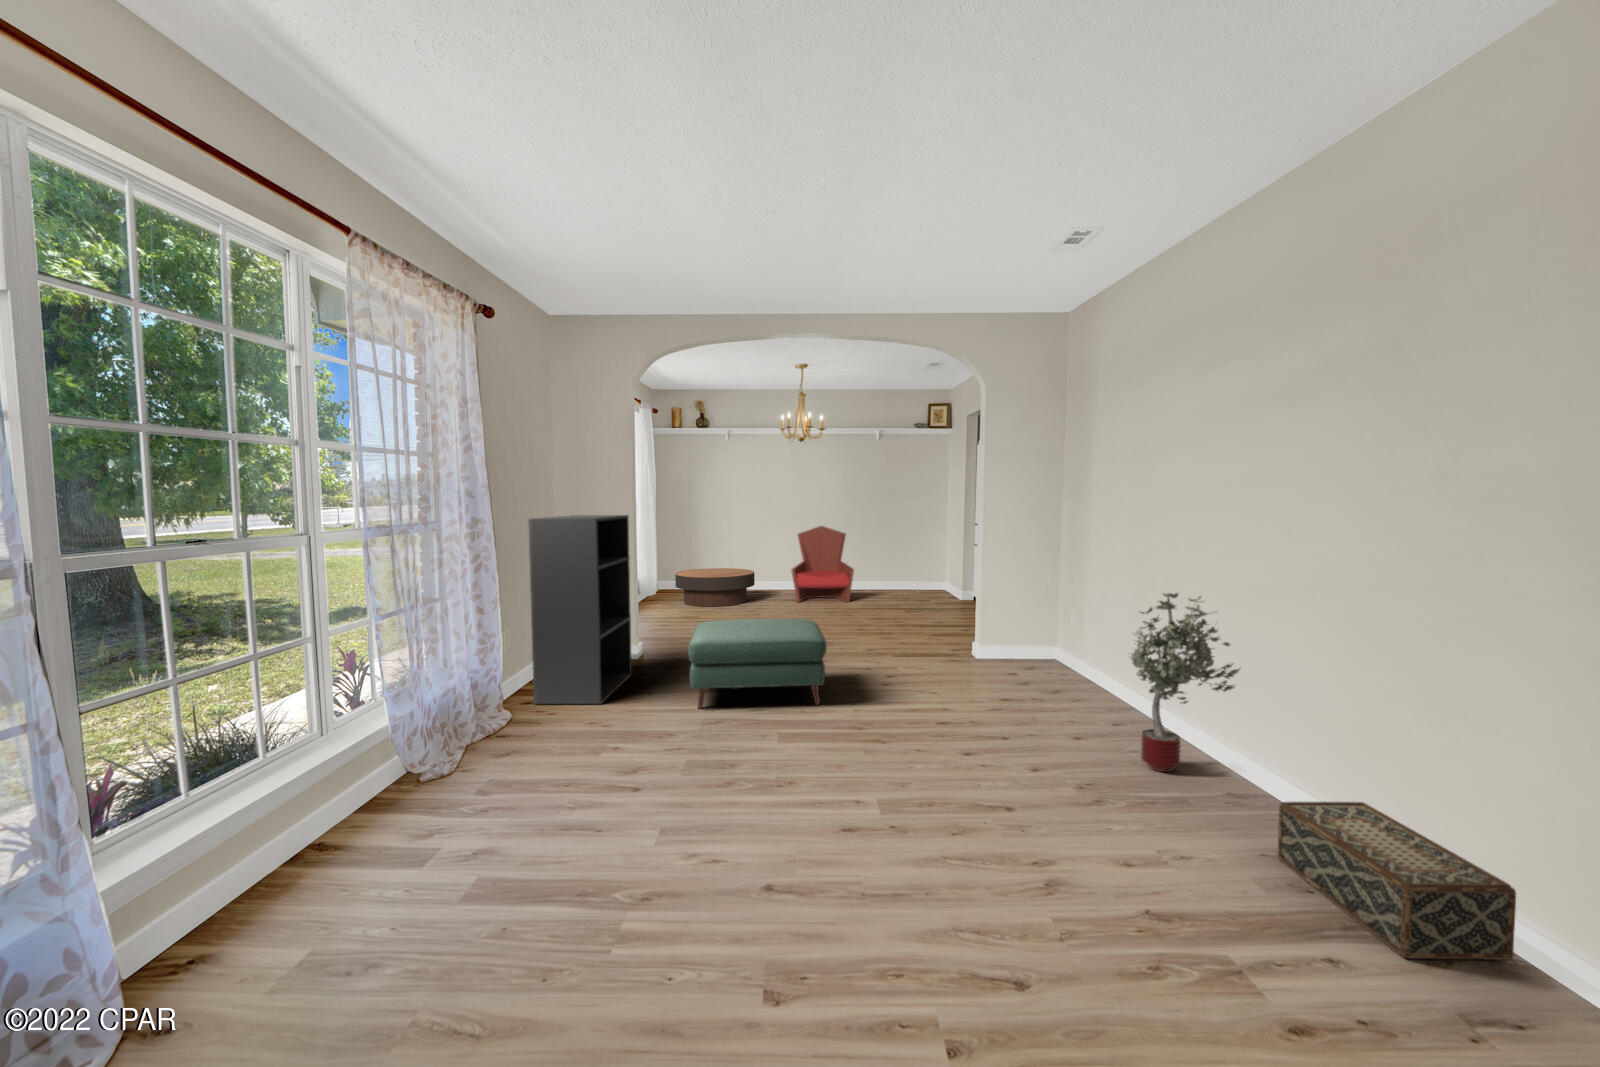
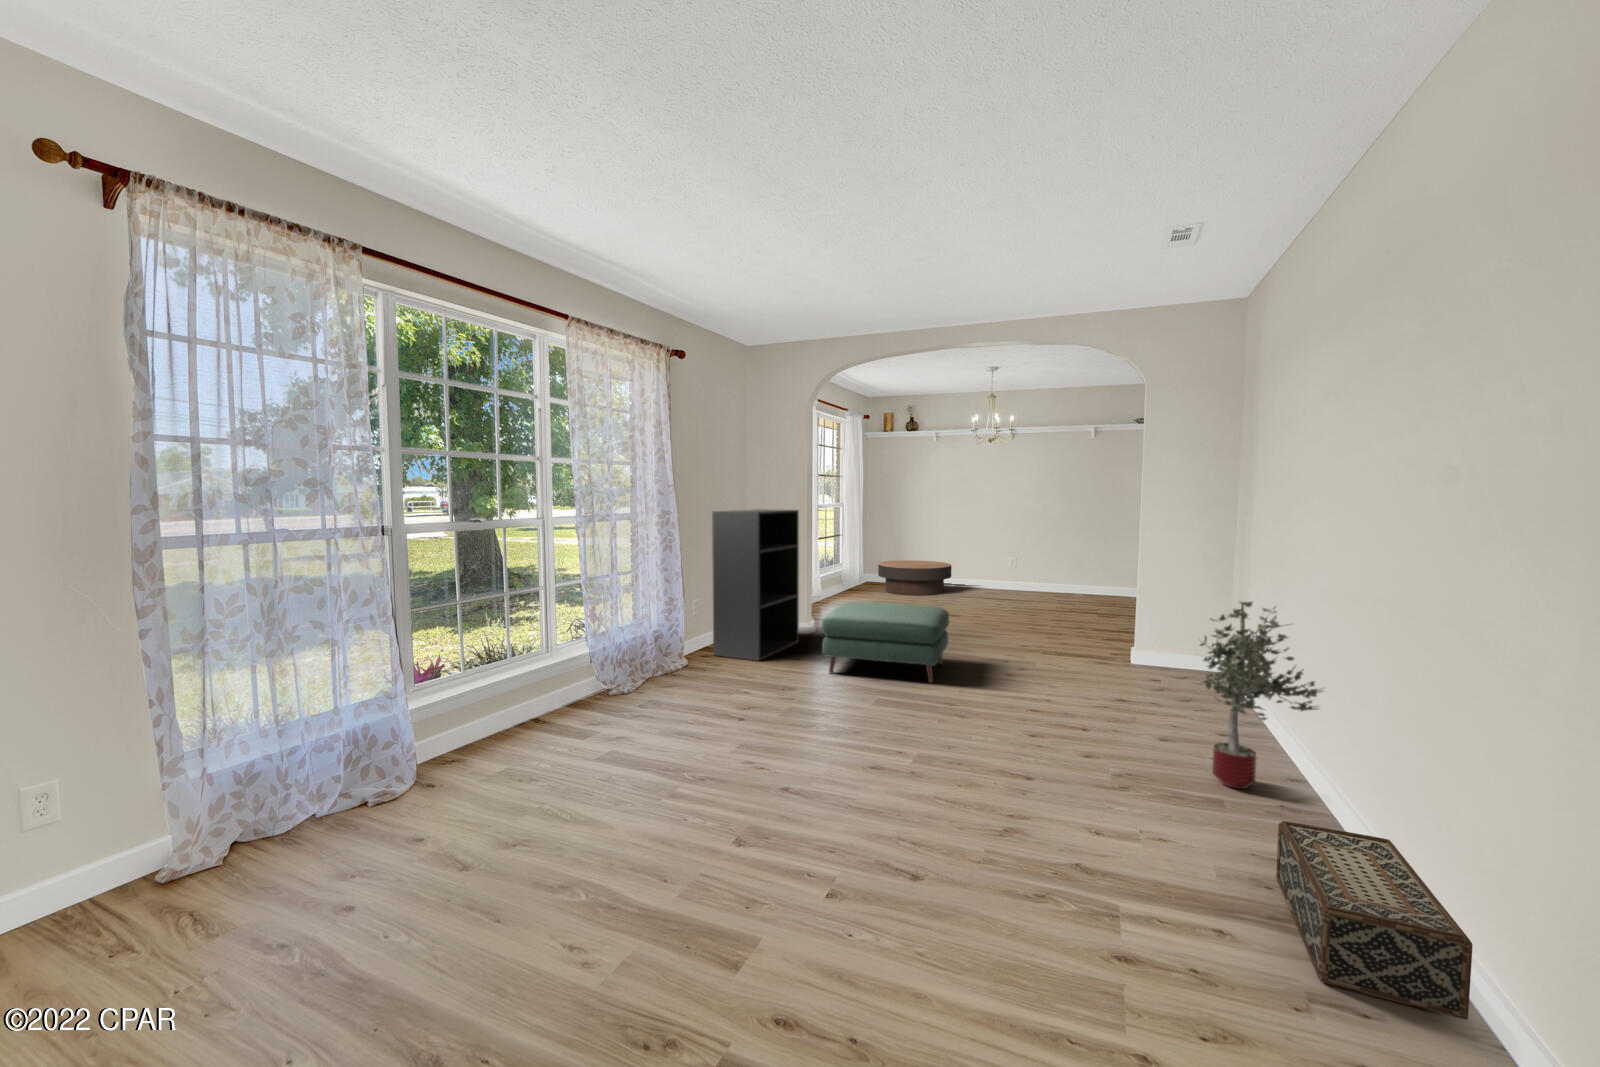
armchair: present [792,526,854,602] -> none [986,524,1051,600]

